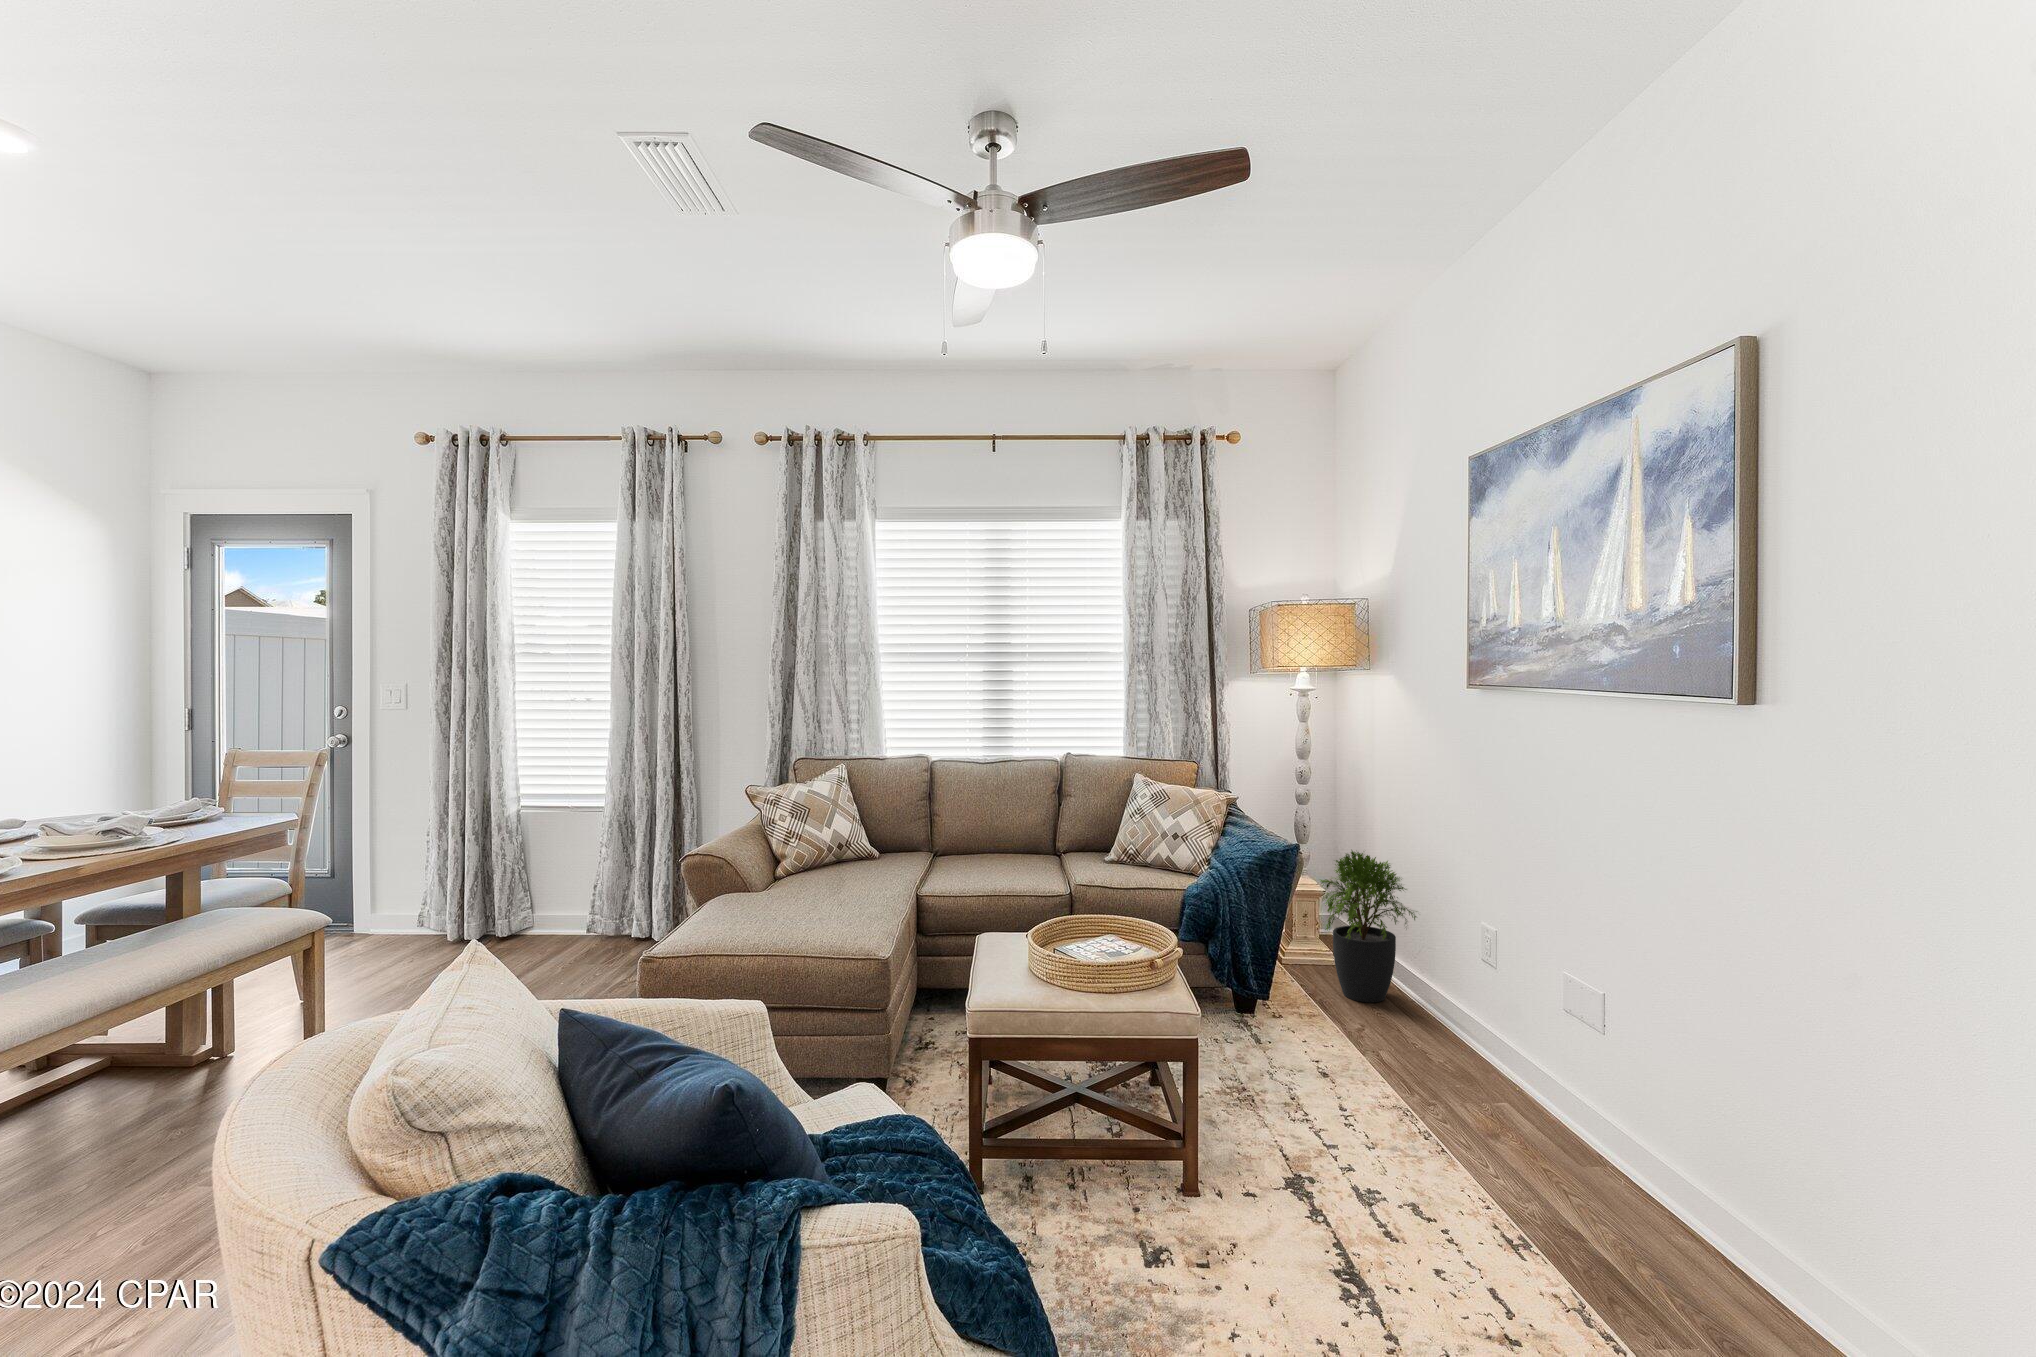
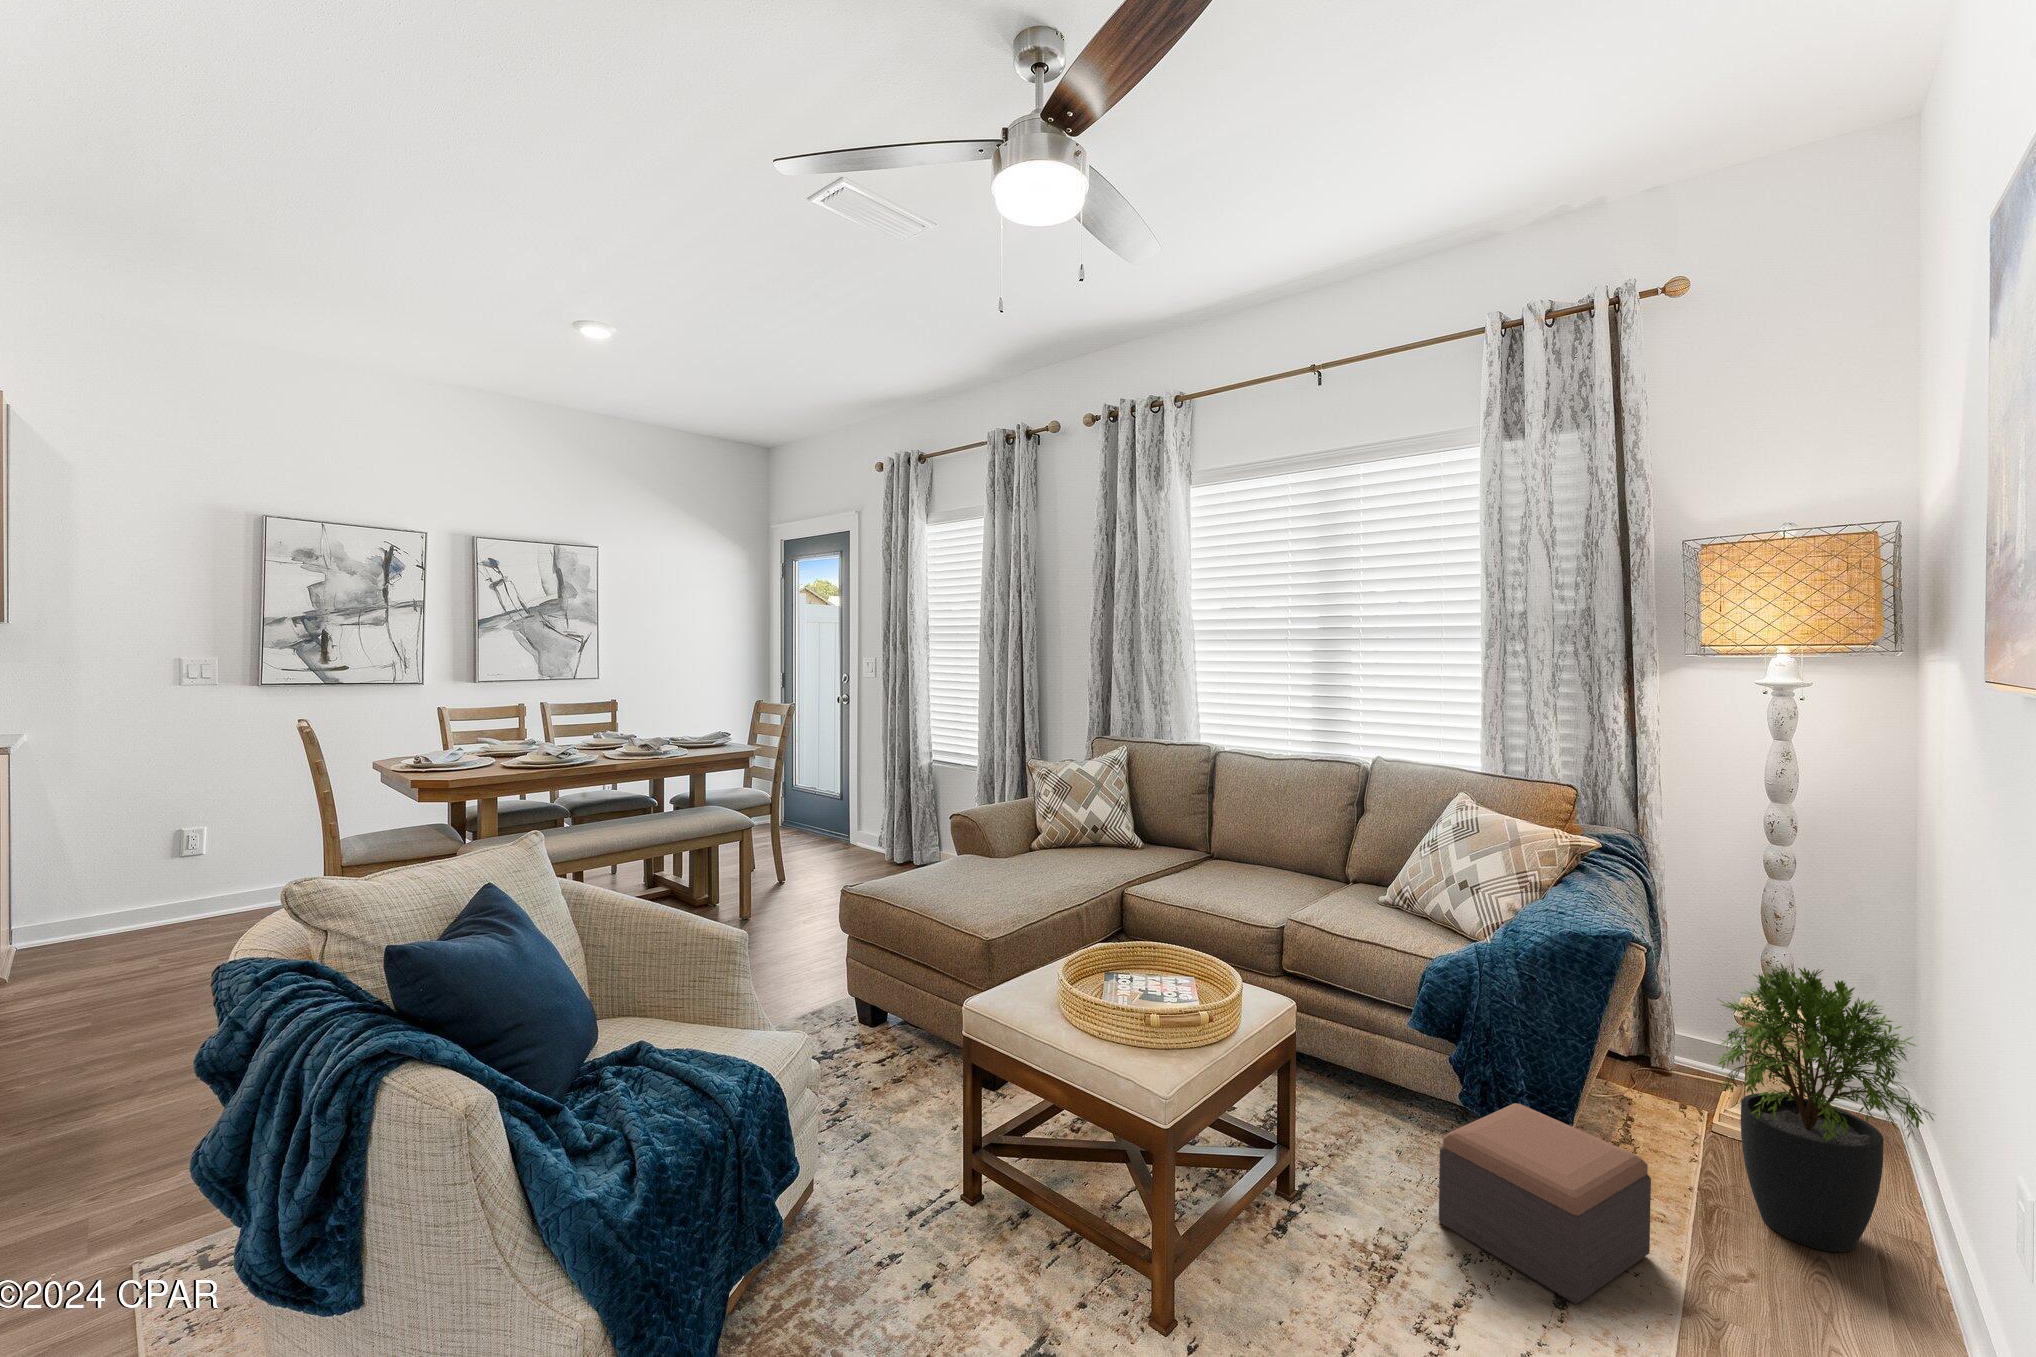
footstool: none [1244,965,1335,1061] -> present [1439,1103,1651,1304]

